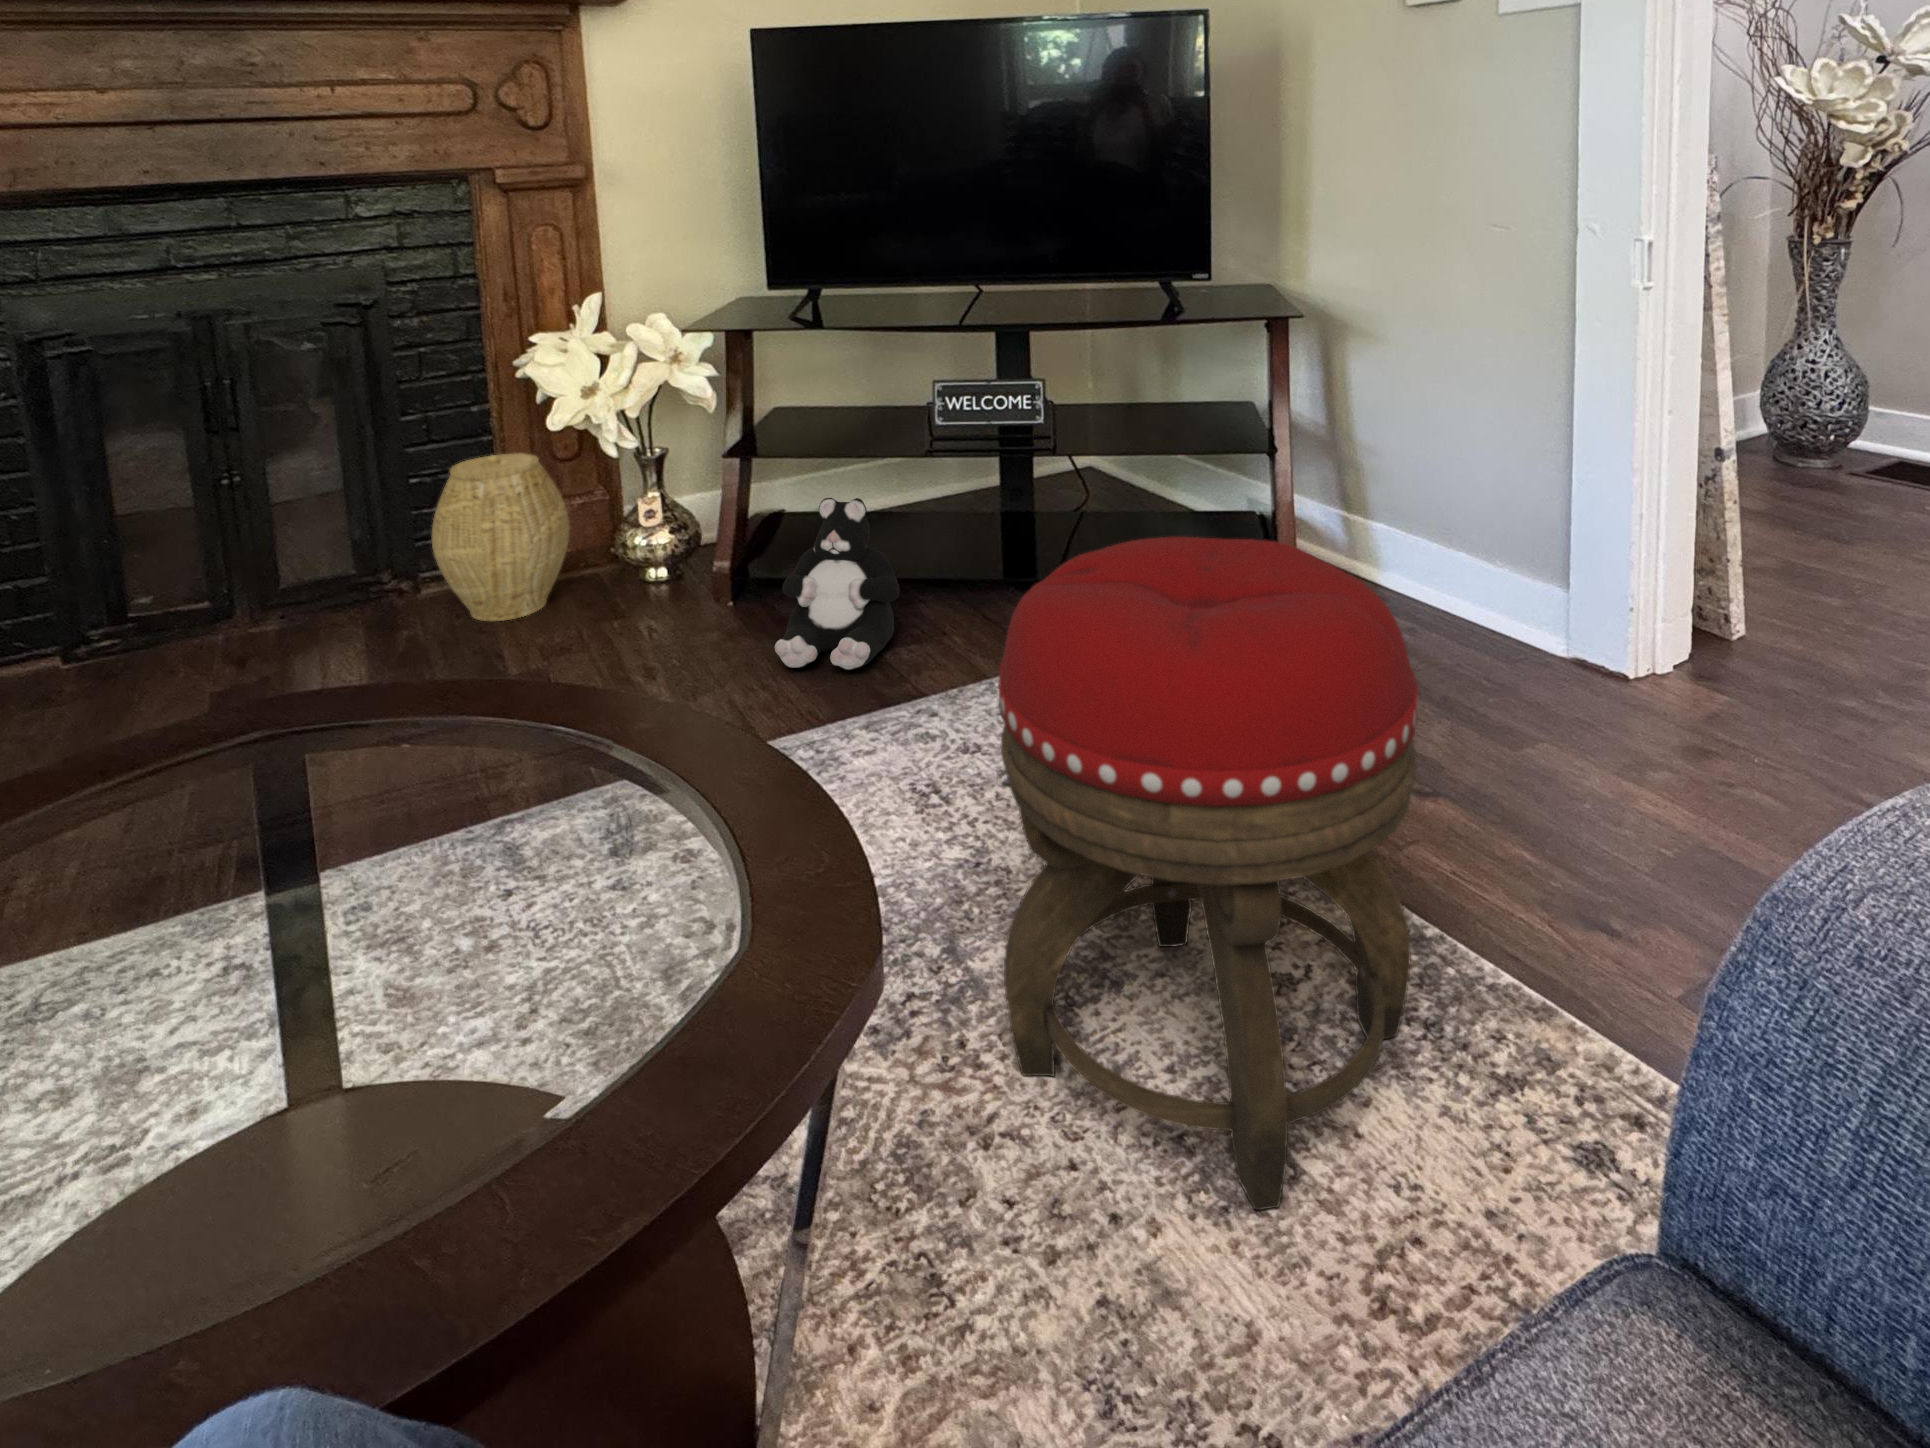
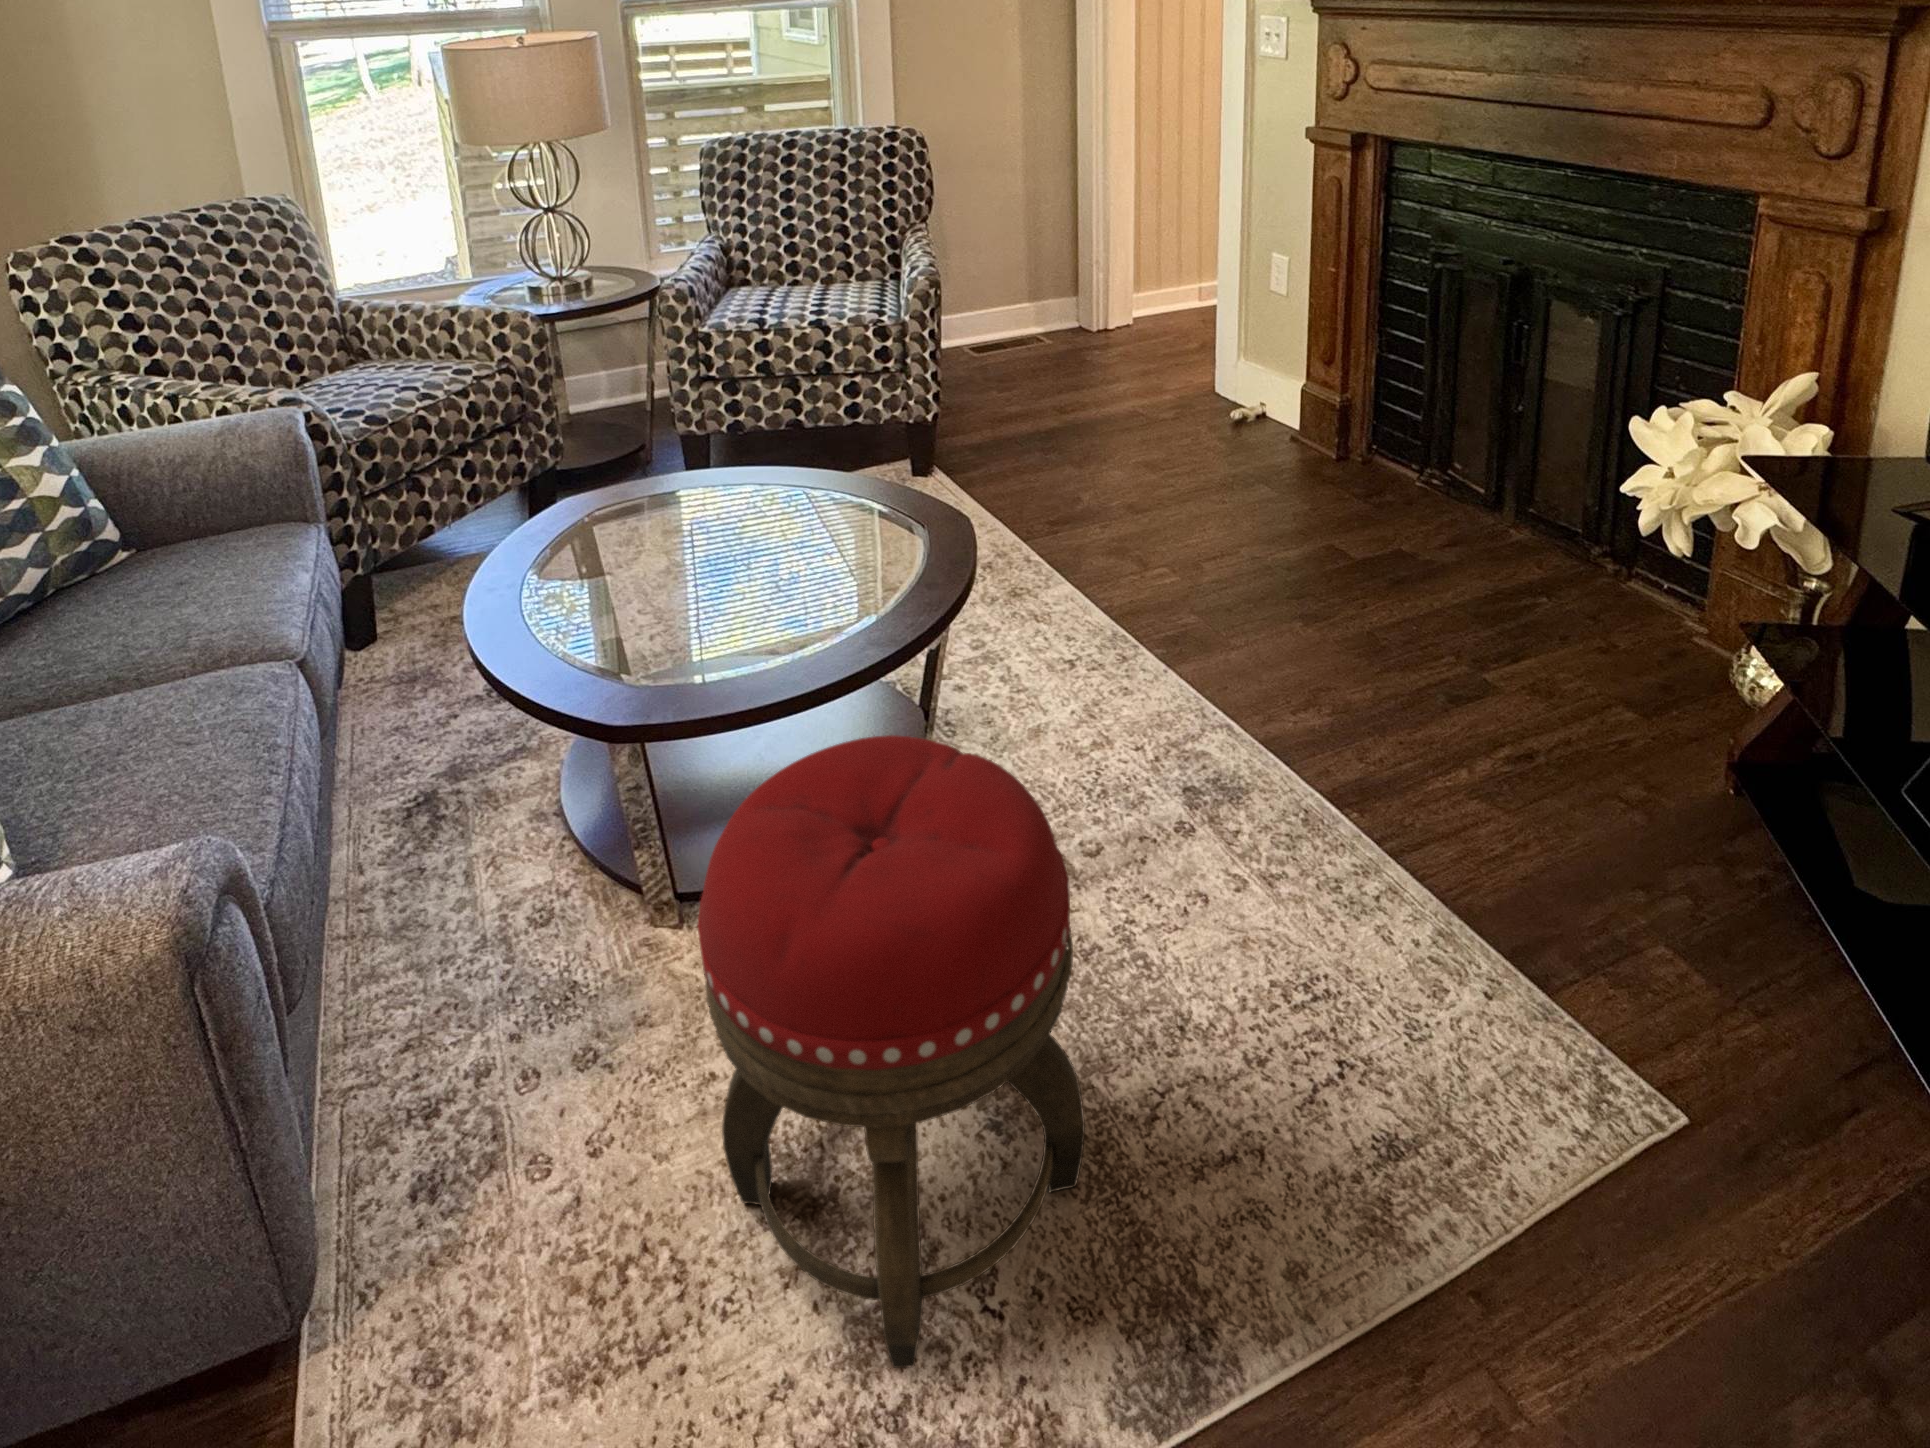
woven basket: present [432,453,570,621] -> none [1547,479,1695,653]
plush toy: present [775,498,900,670] -> none [1535,718,1739,926]

